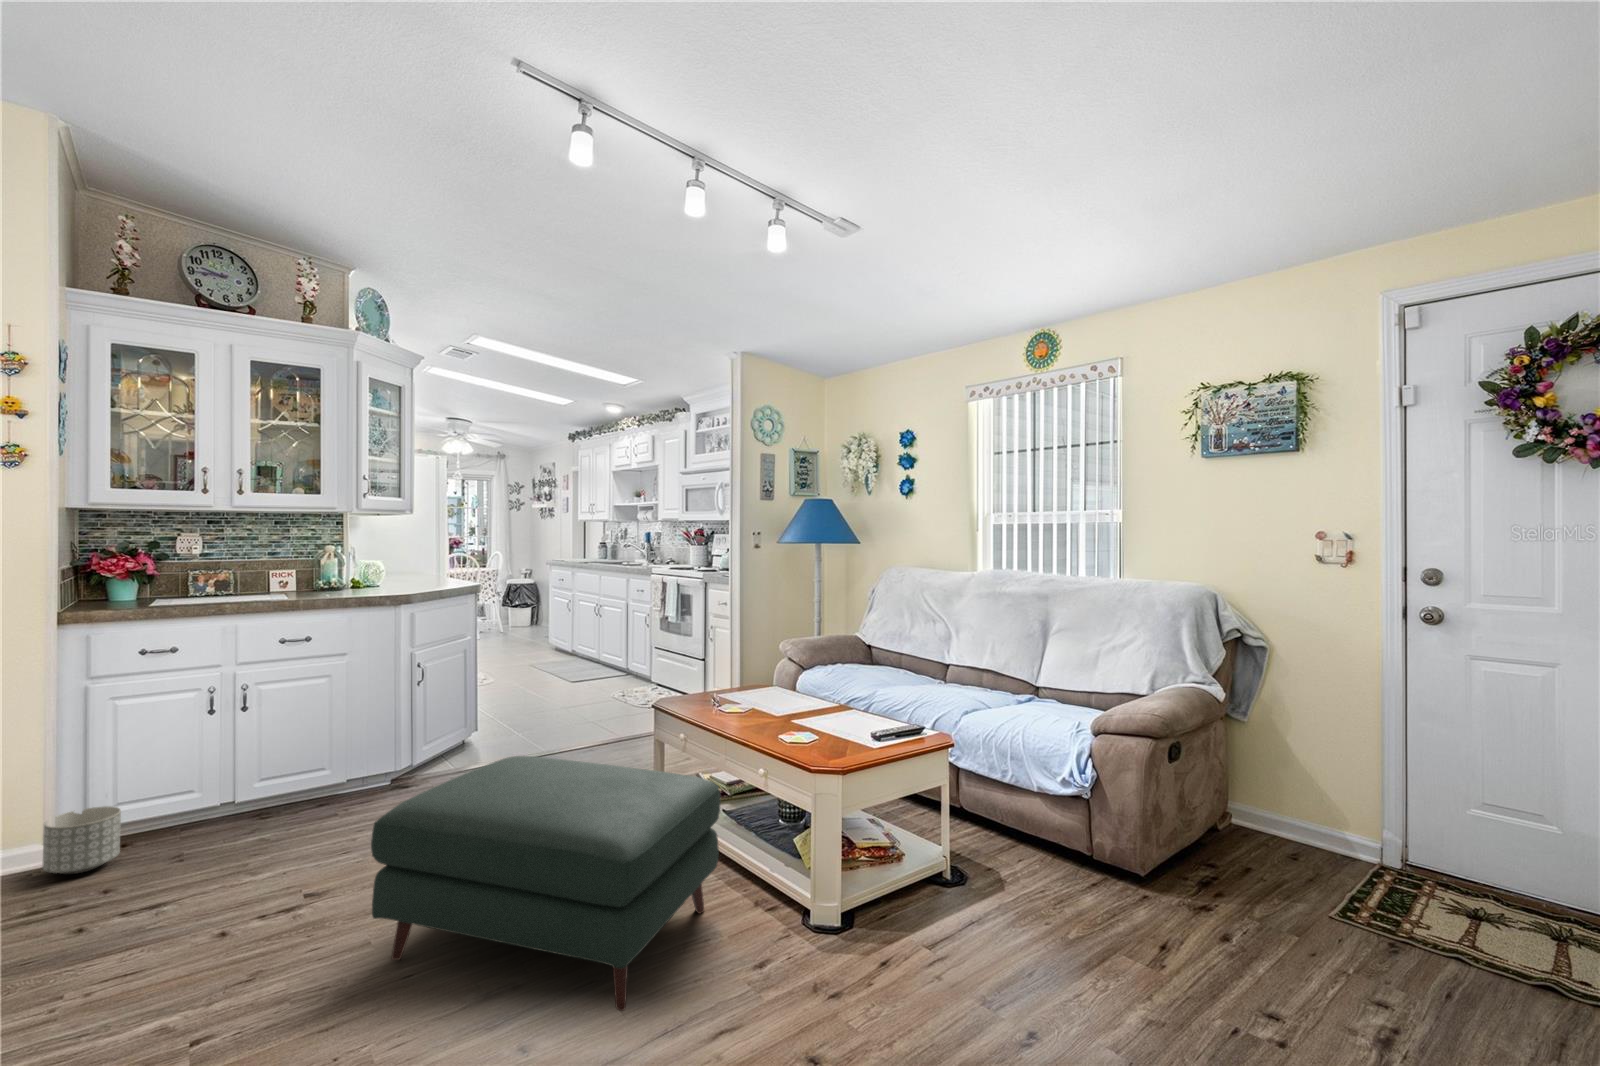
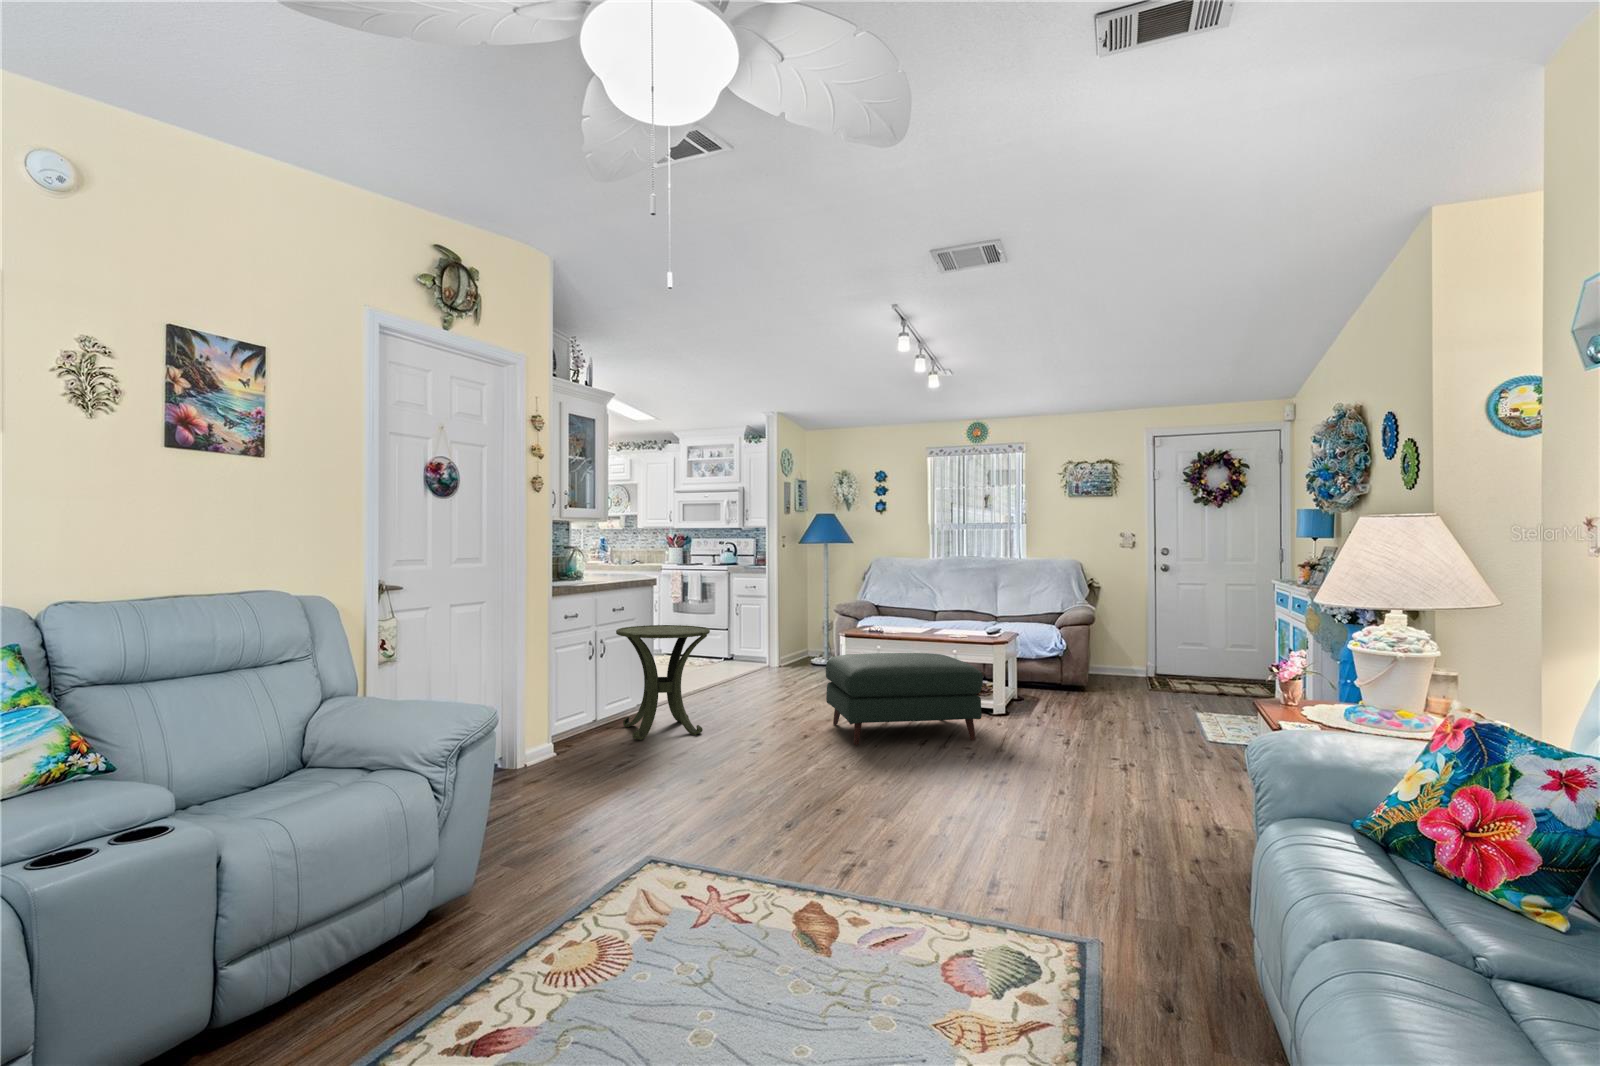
side table: none [203,667,385,858] -> present [616,625,710,740]
planter: present [42,806,121,874] -> none [559,716,597,757]

